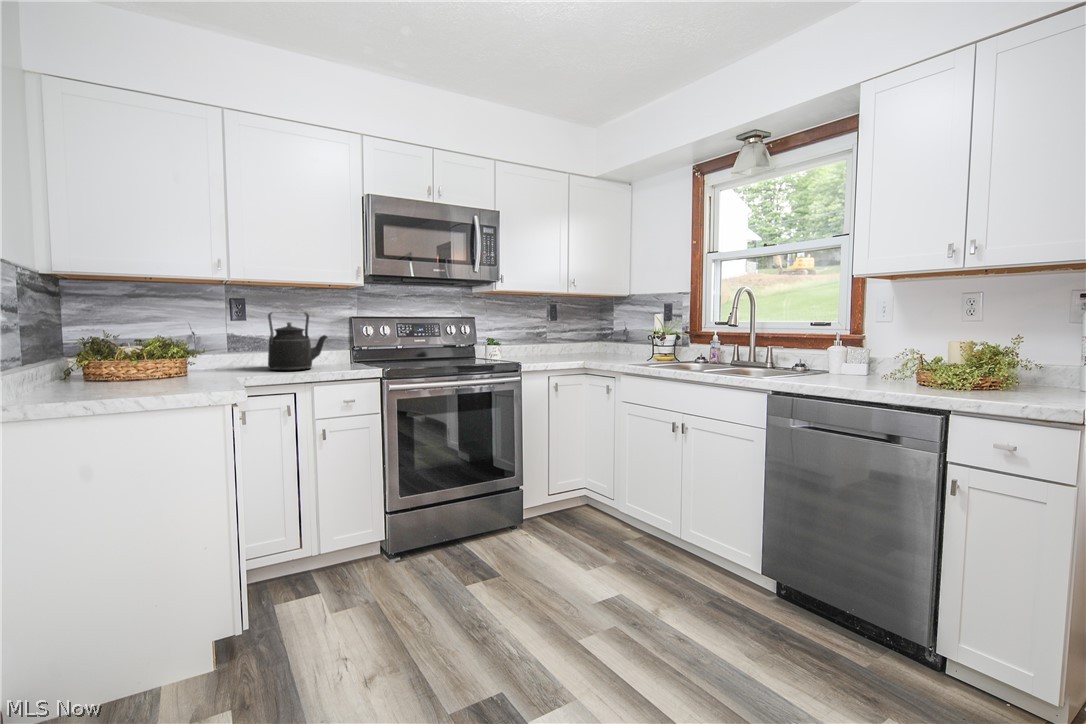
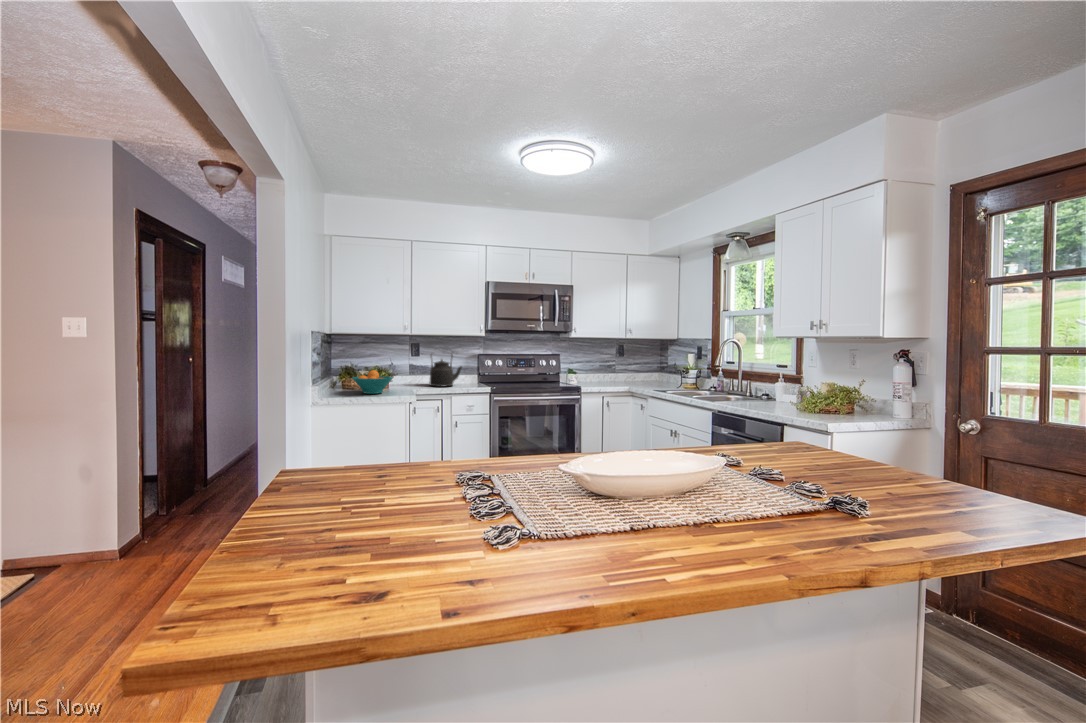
fruit bowl: none [97,343,194,389] -> present [352,370,393,394]

